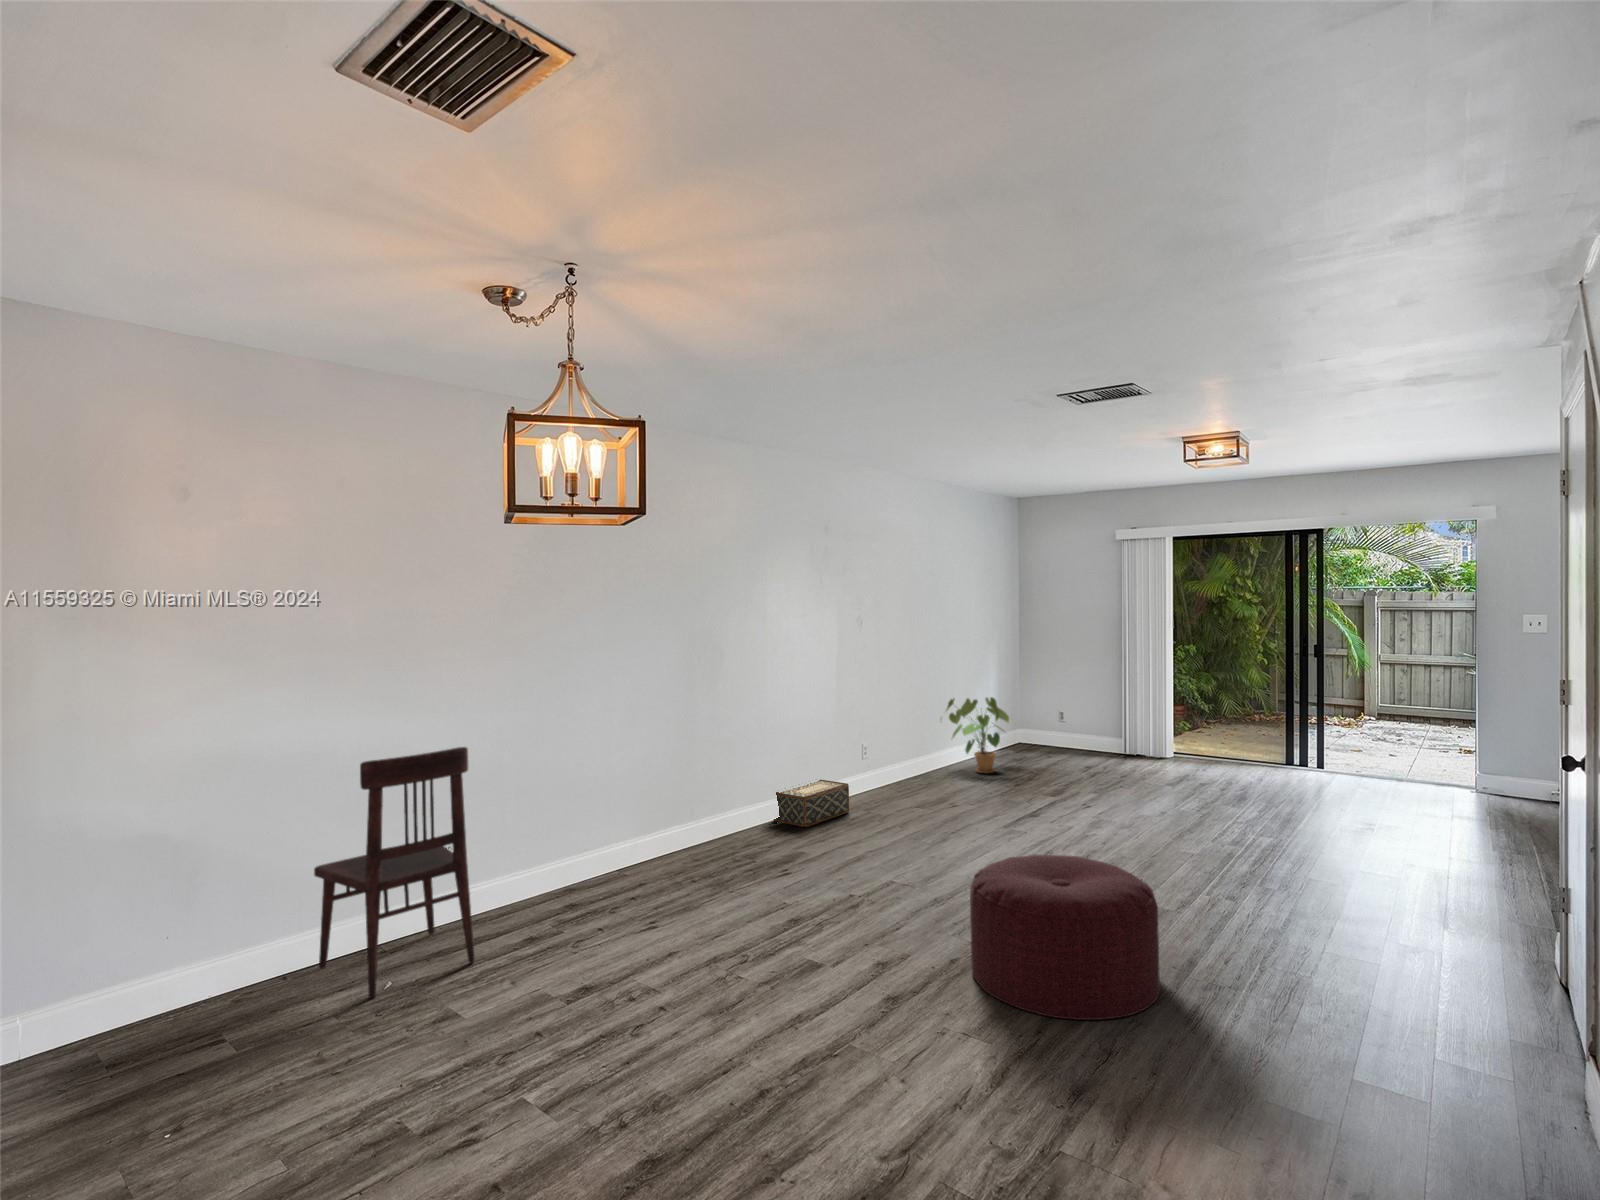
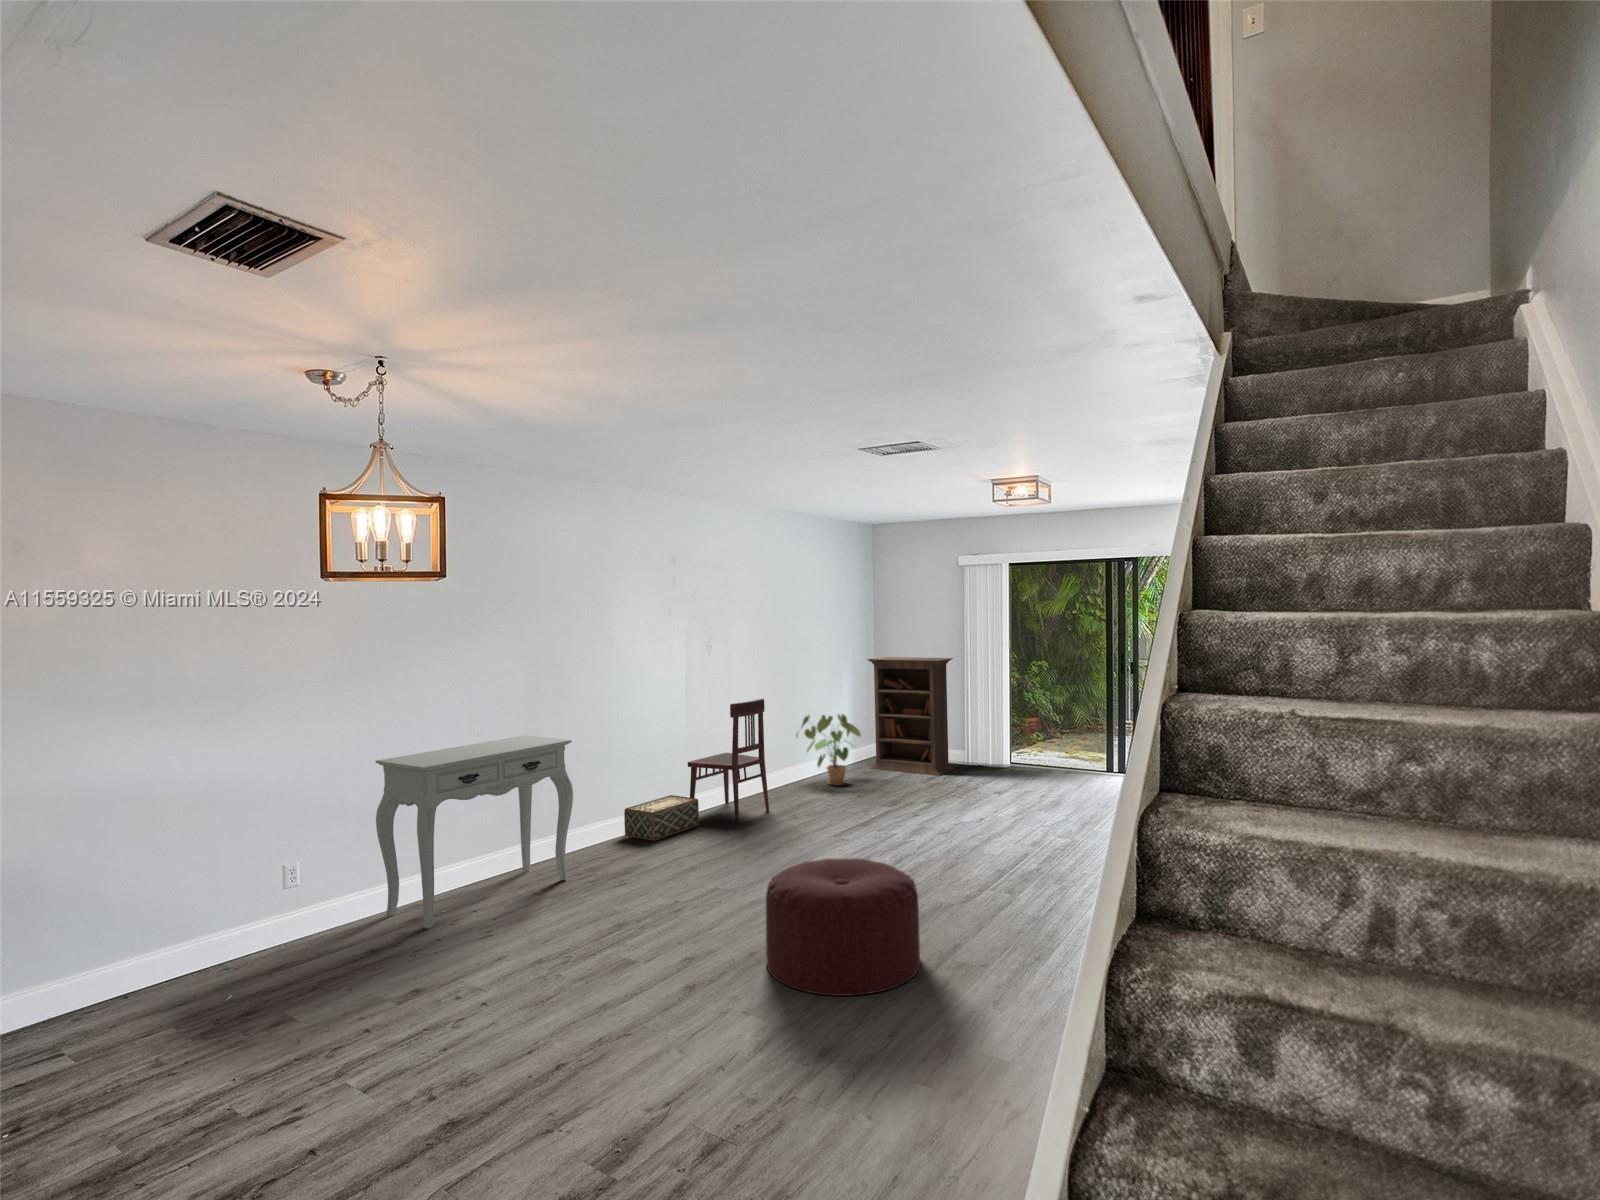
bookcase: none [1012,638,1111,765] -> present [867,657,955,775]
console table: none [530,712,729,916] -> present [375,735,573,929]
dining chair: present [314,747,475,999] -> present [688,699,769,822]

